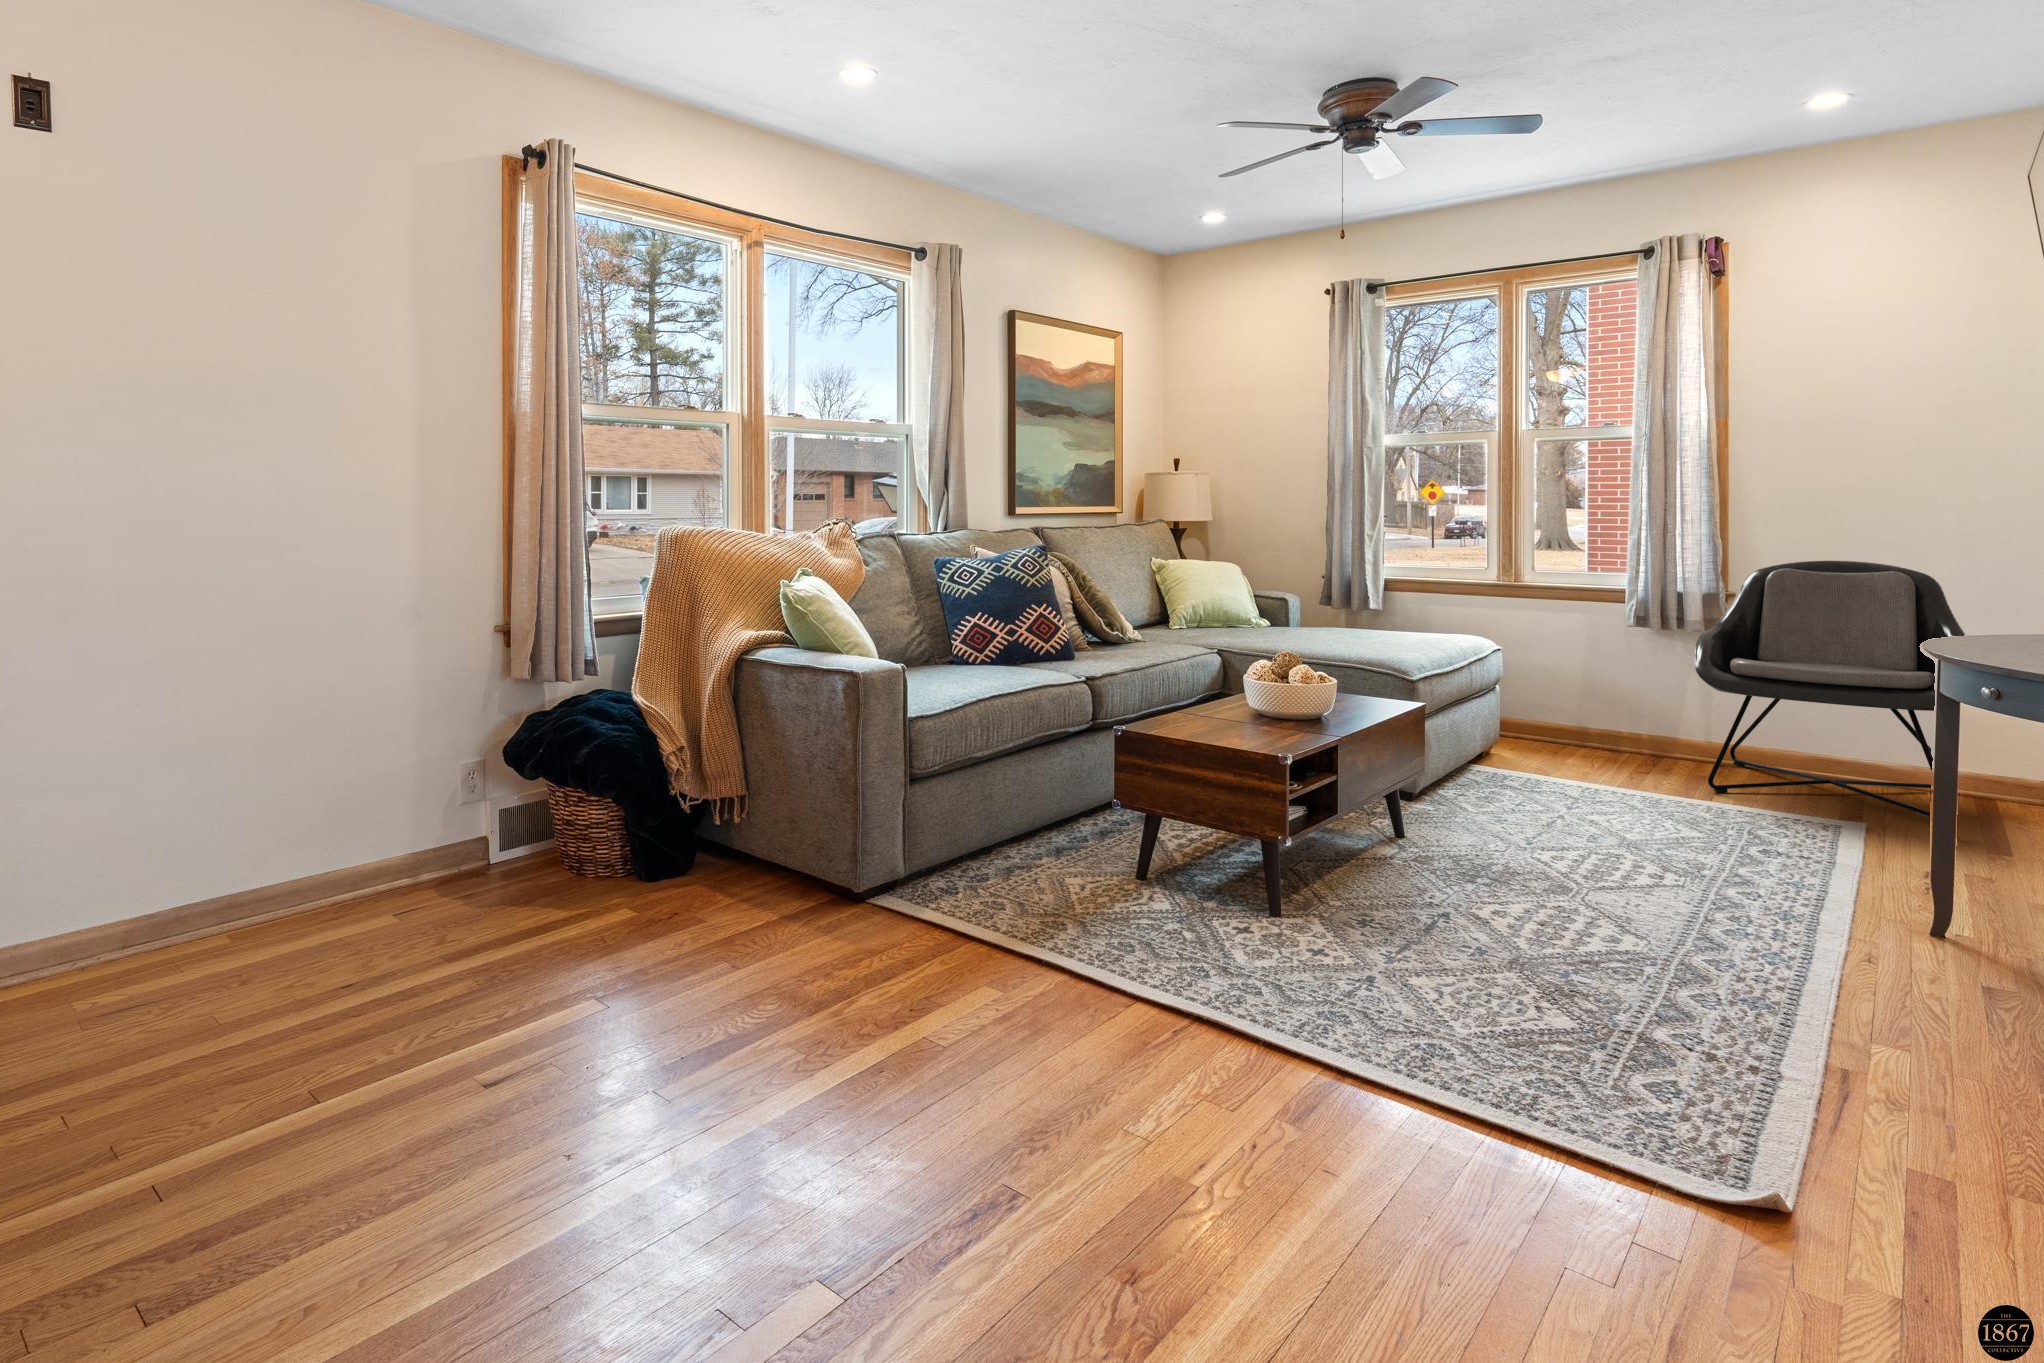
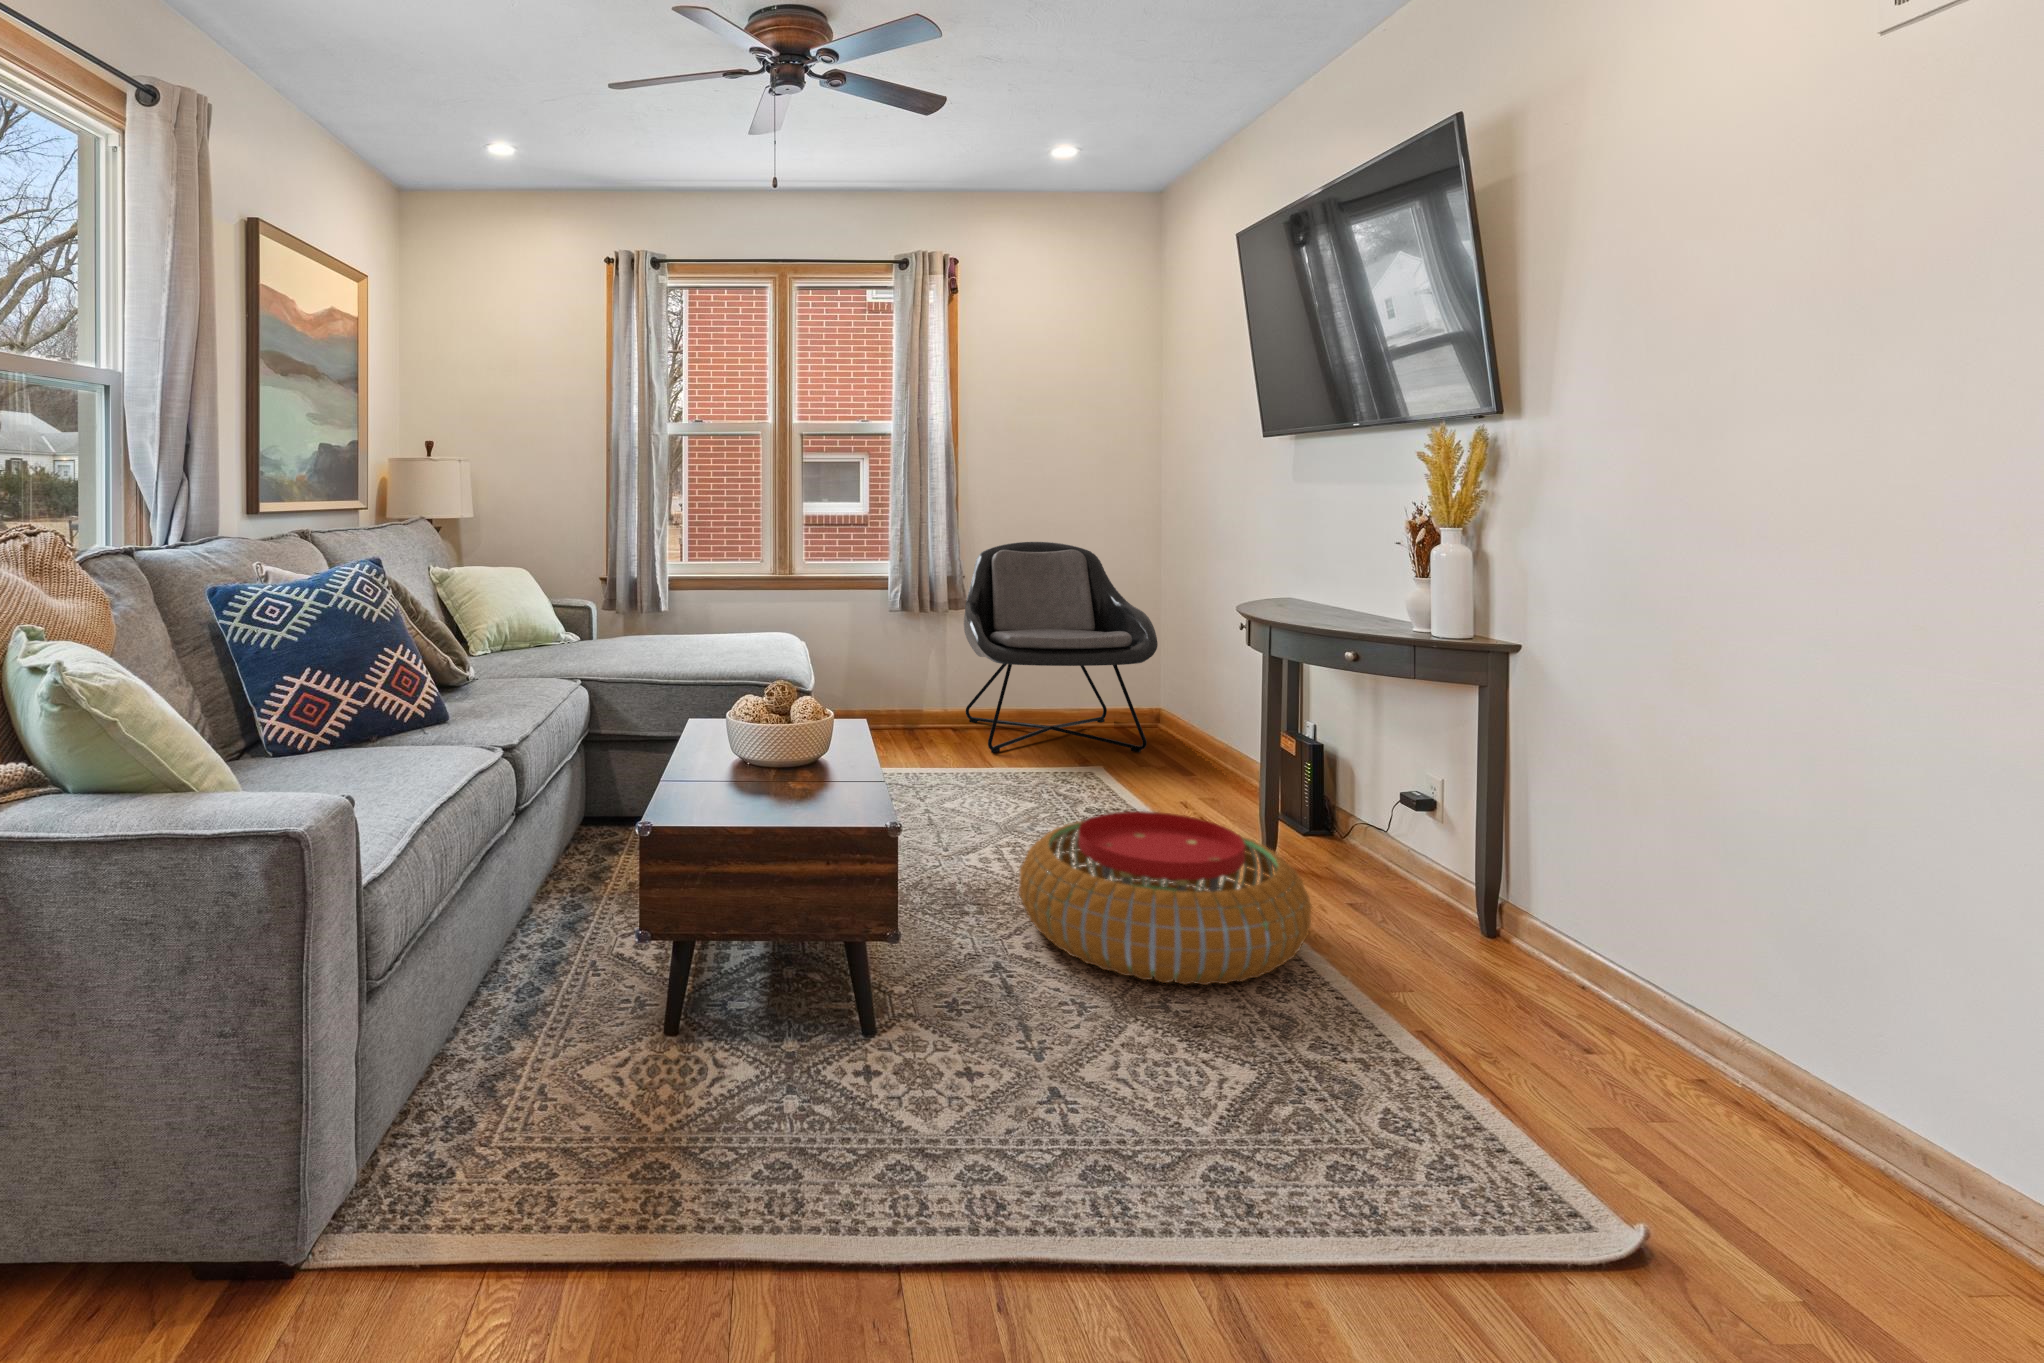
pouf: none [1502,817,1846,988] -> present [1019,811,1311,985]

